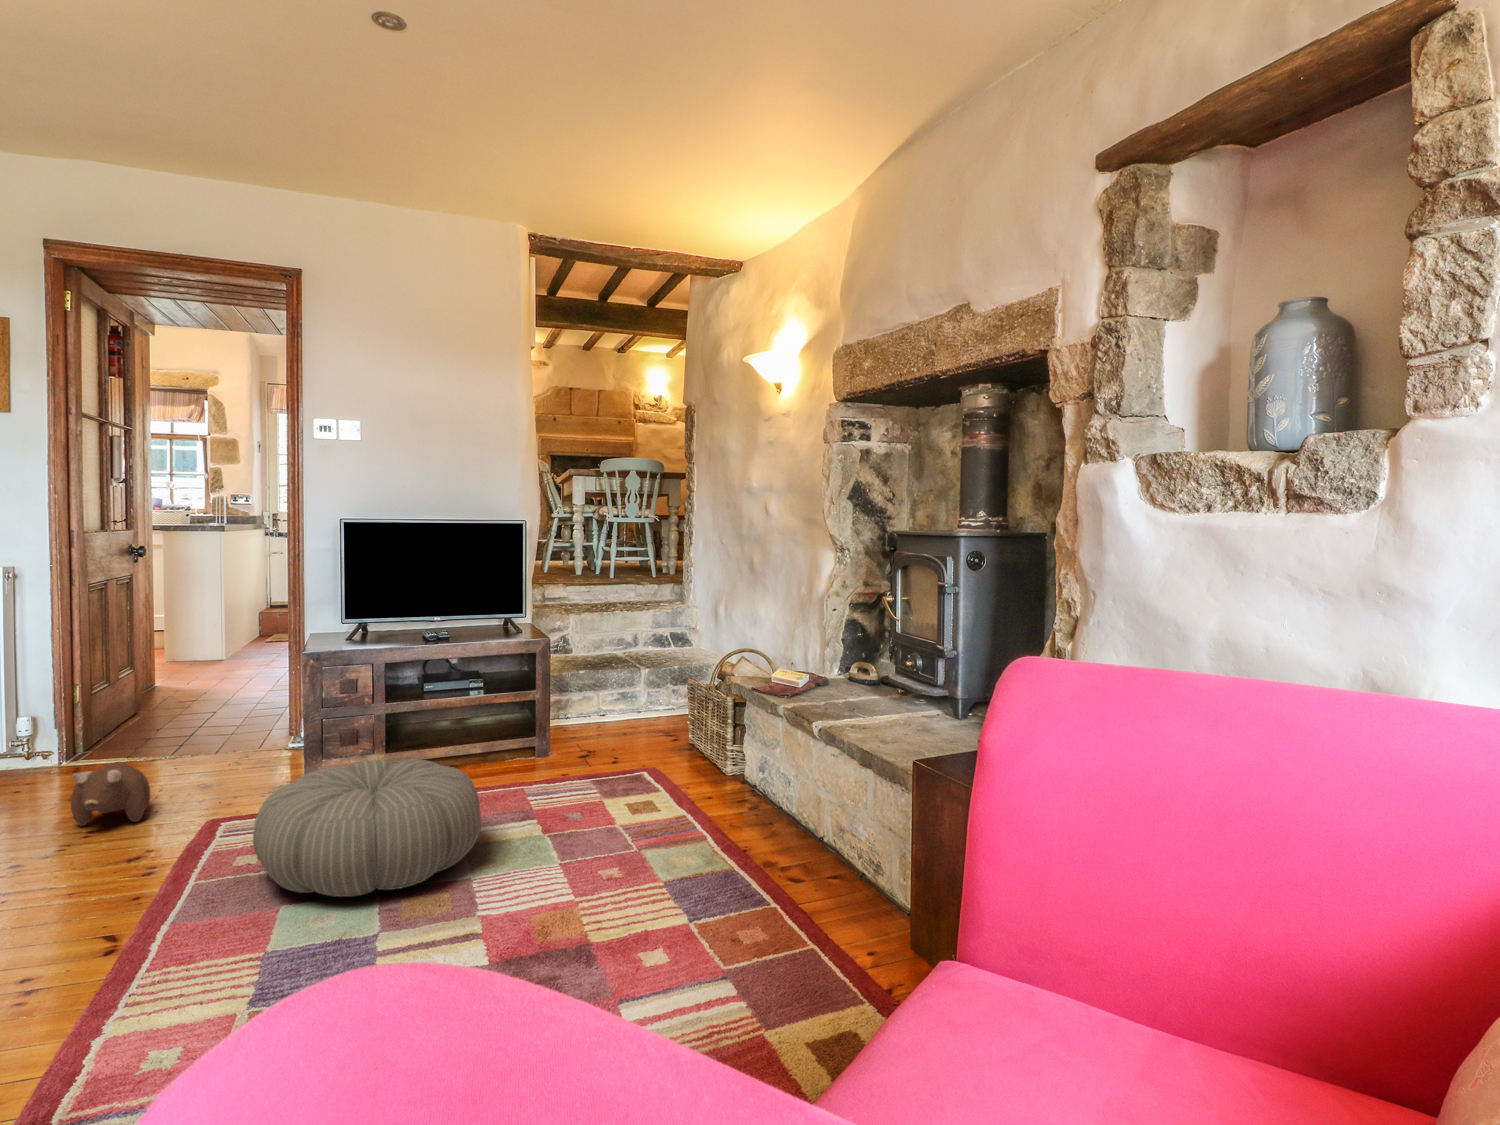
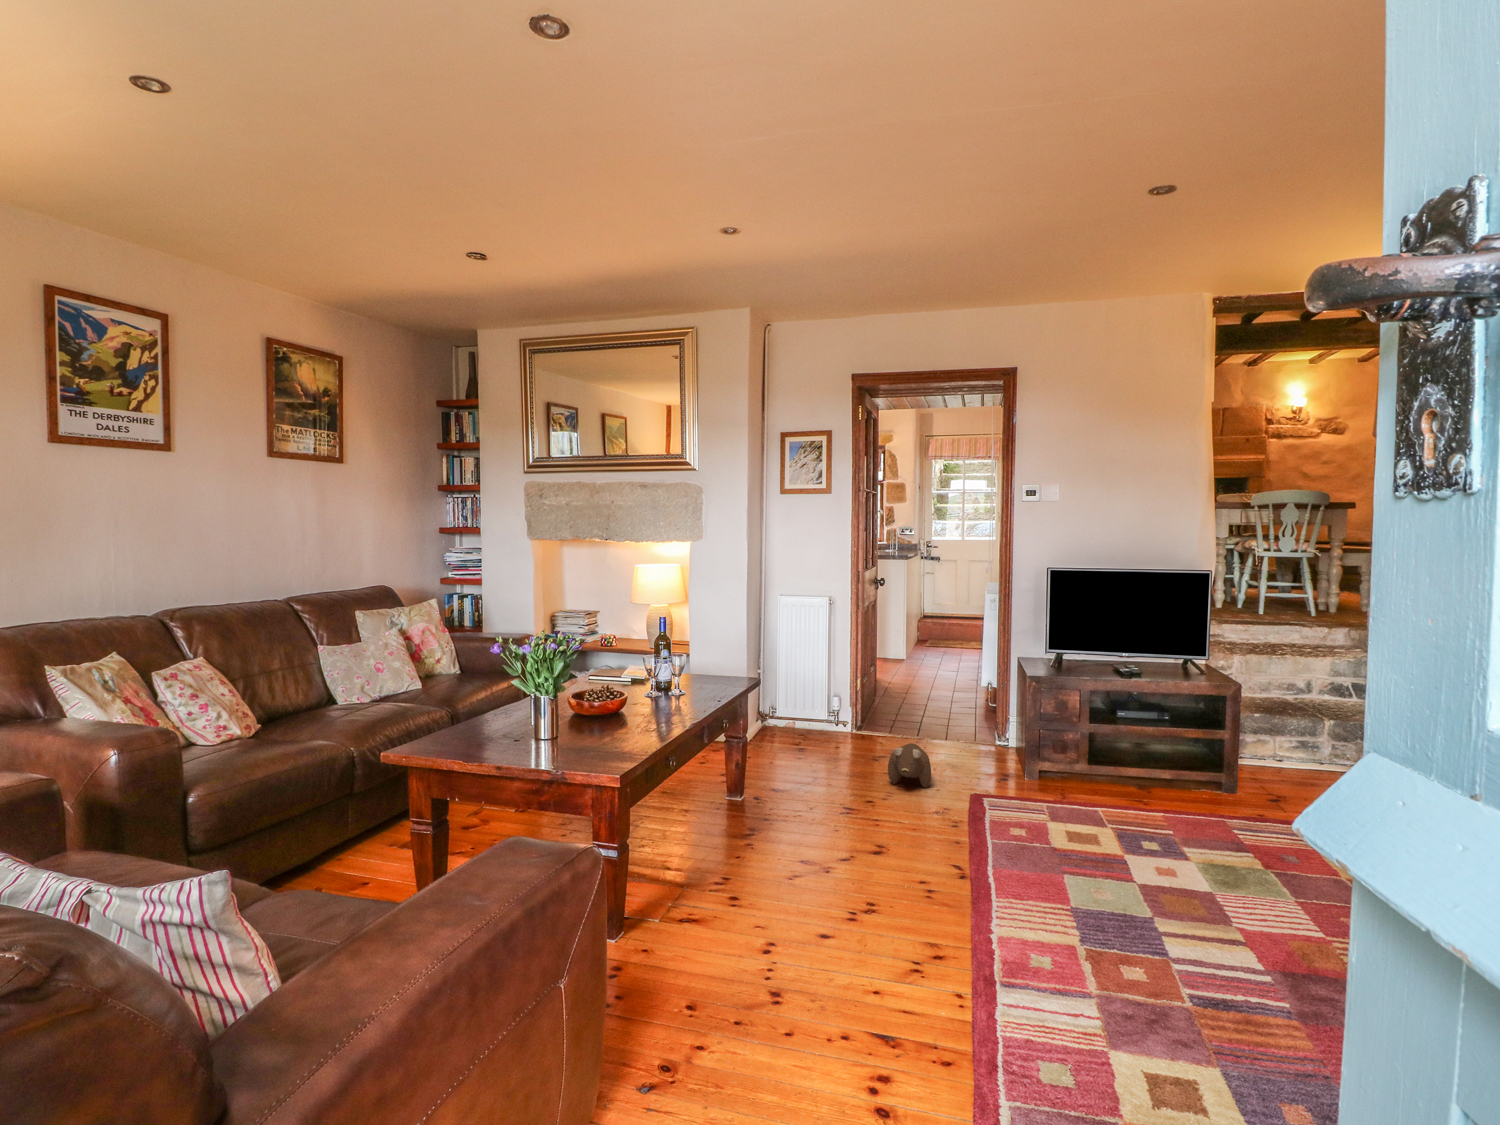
pouf: present [253,759,481,897] -> none [1034,775,1216,886]

